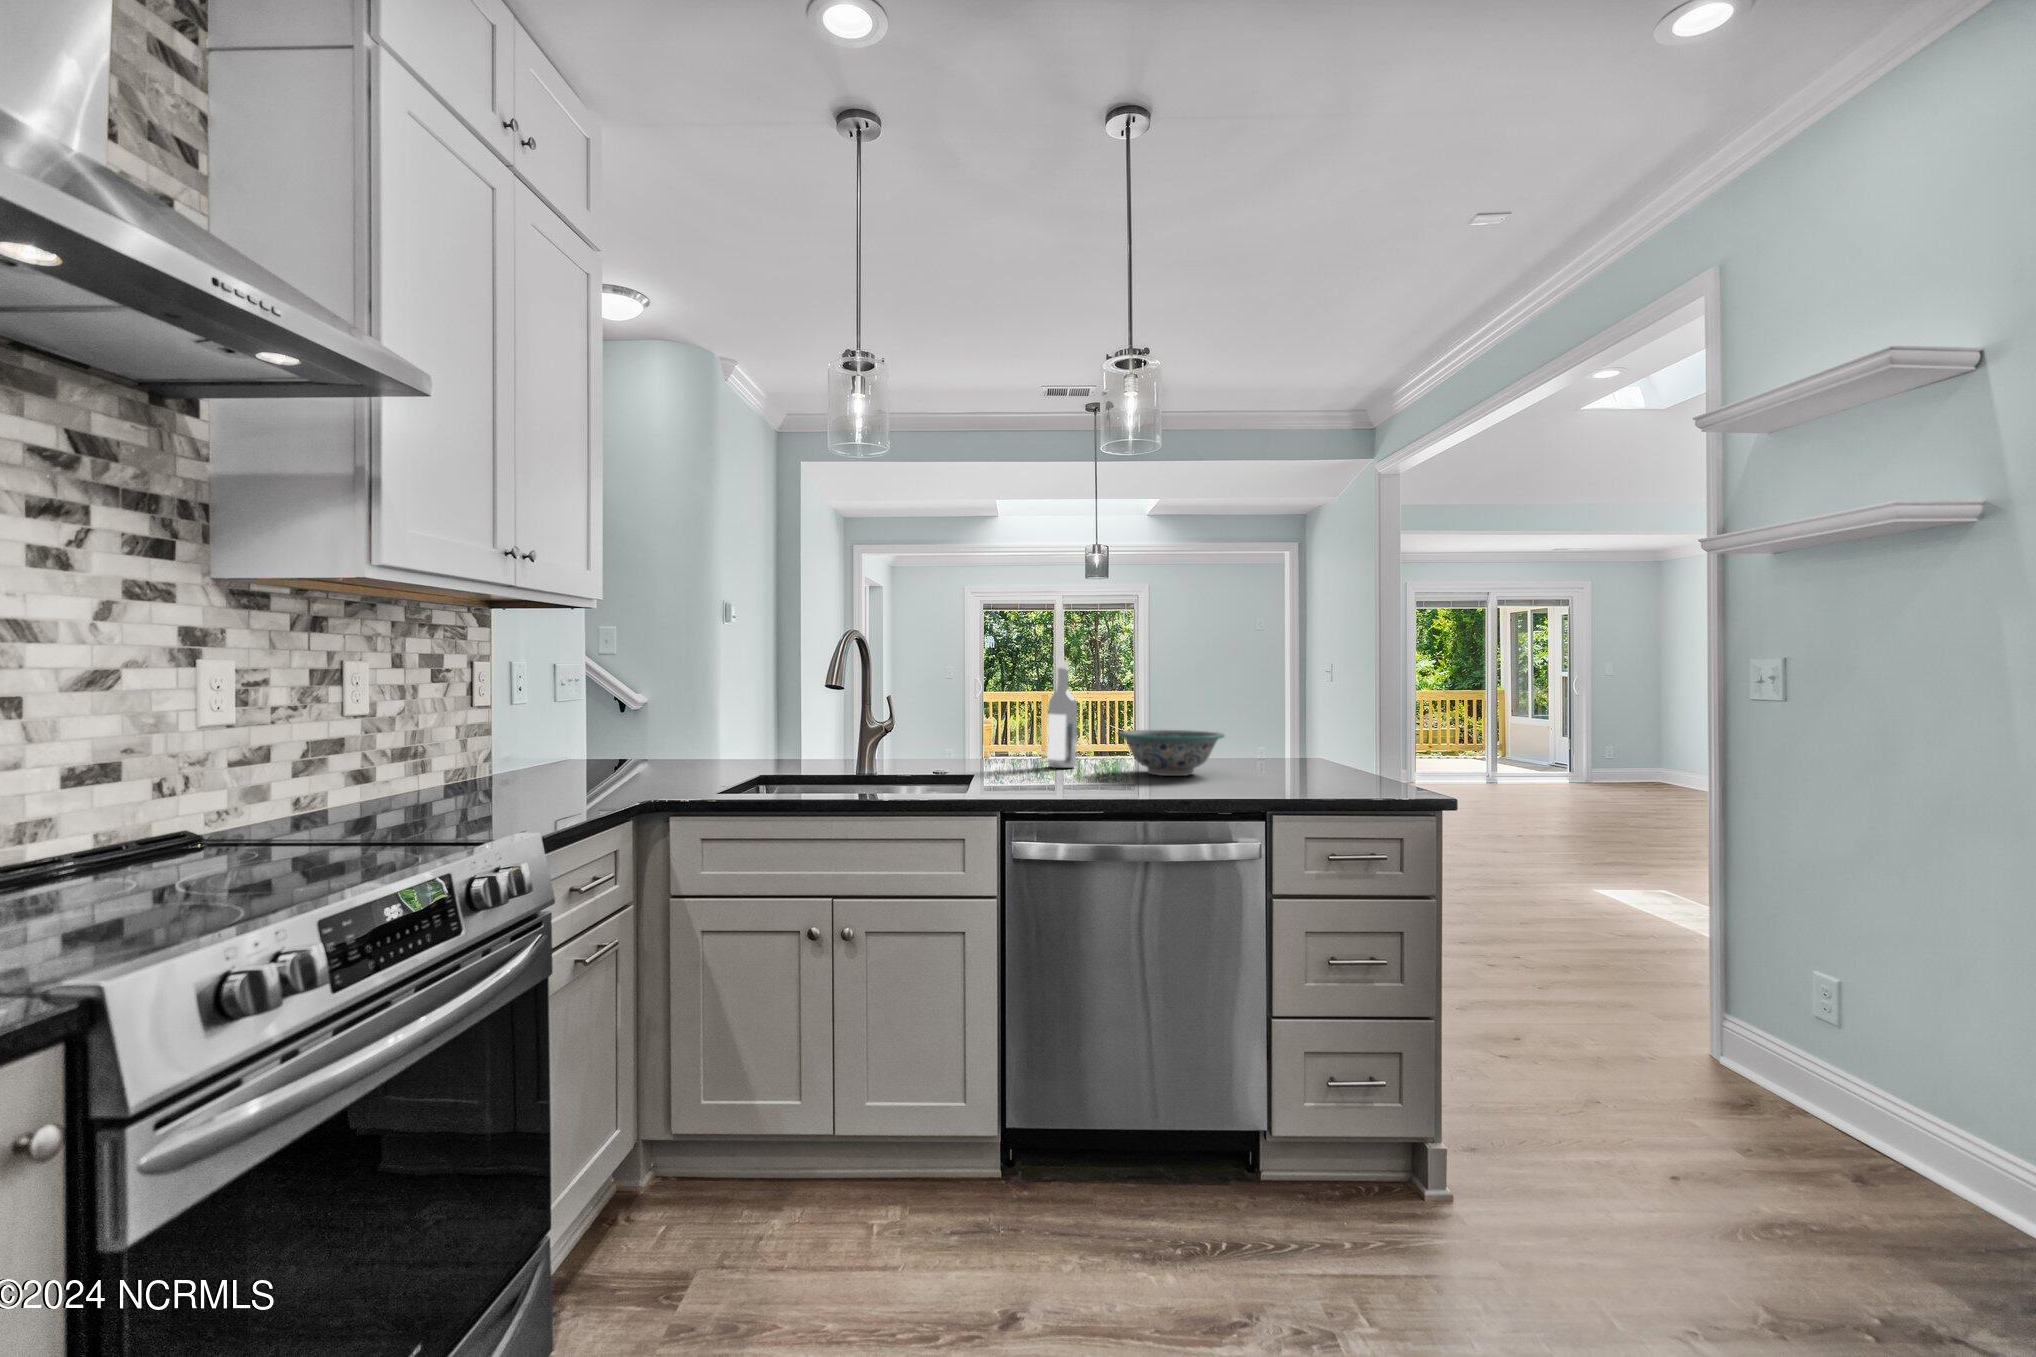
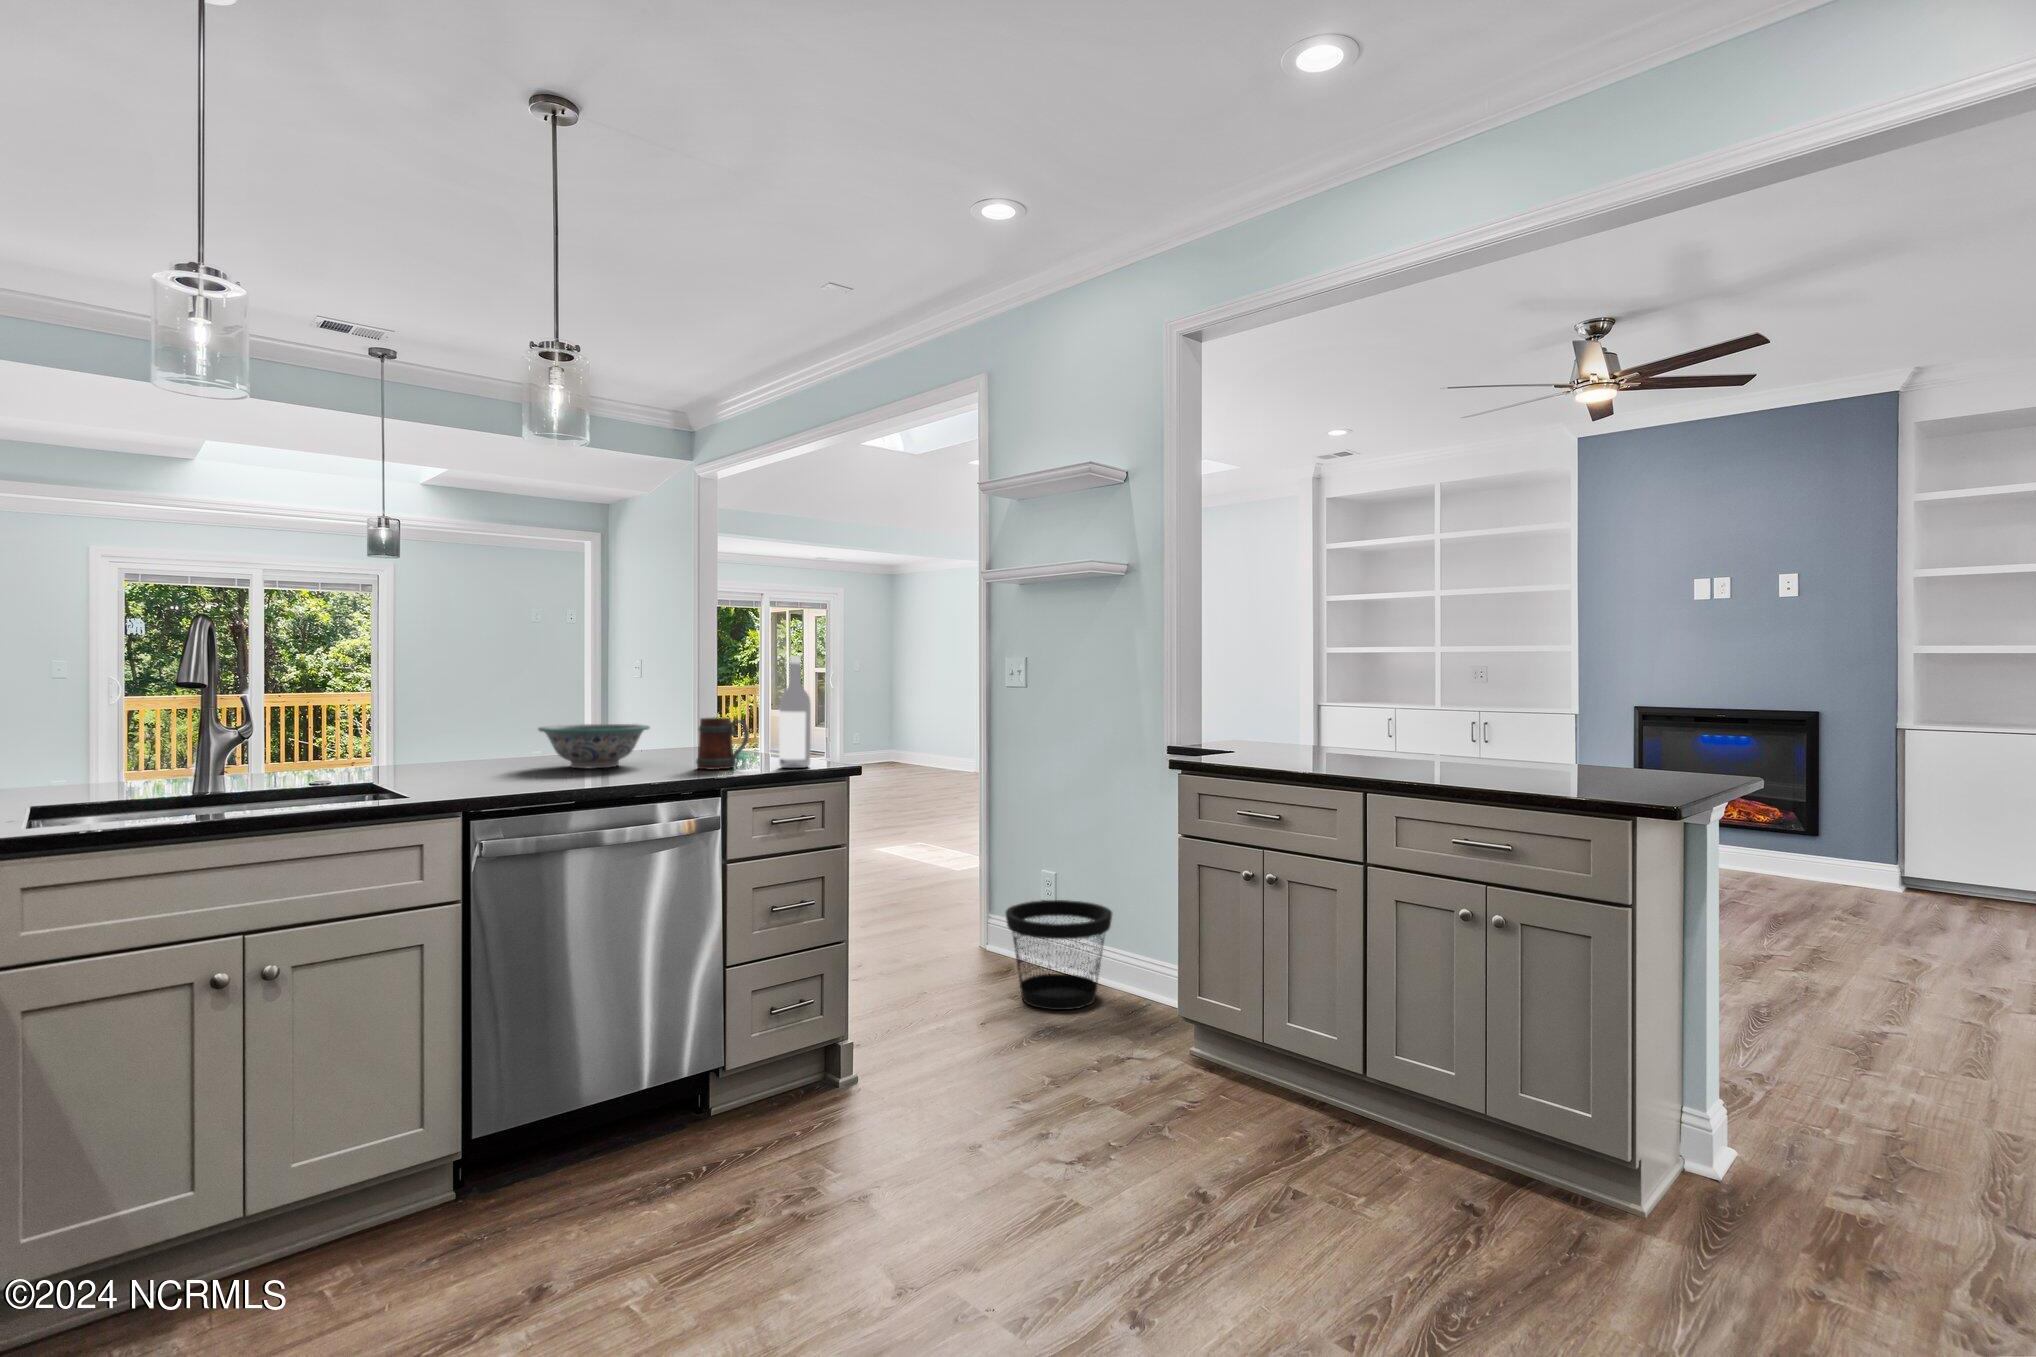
wine bottle: present [1047,661,1077,768] -> present [779,655,811,768]
mug: none [1260,729,1316,788] -> present [696,718,749,769]
wastebasket: none [1726,1011,1938,1199] -> present [1006,900,1112,1010]

